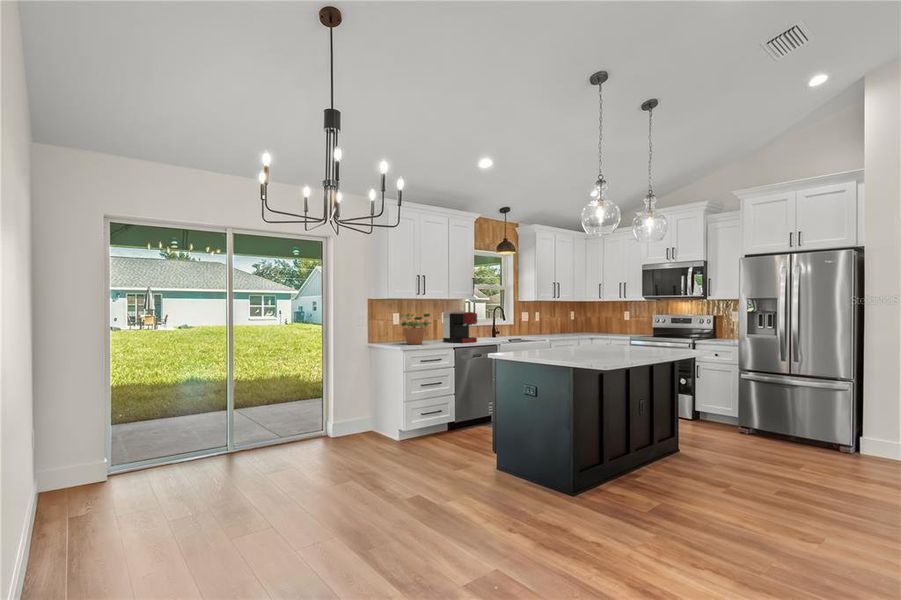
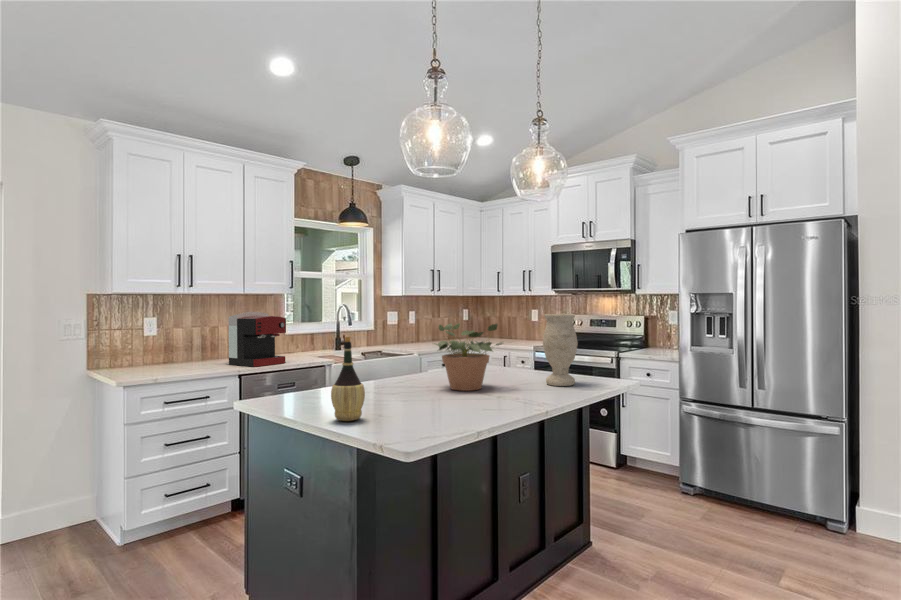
vase: none [654,310,676,352] -> present [543,314,578,386]
potted plant: present [400,313,431,344] -> present [436,323,502,391]
wine bottle: none [556,319,573,360] -> present [331,337,365,421]

